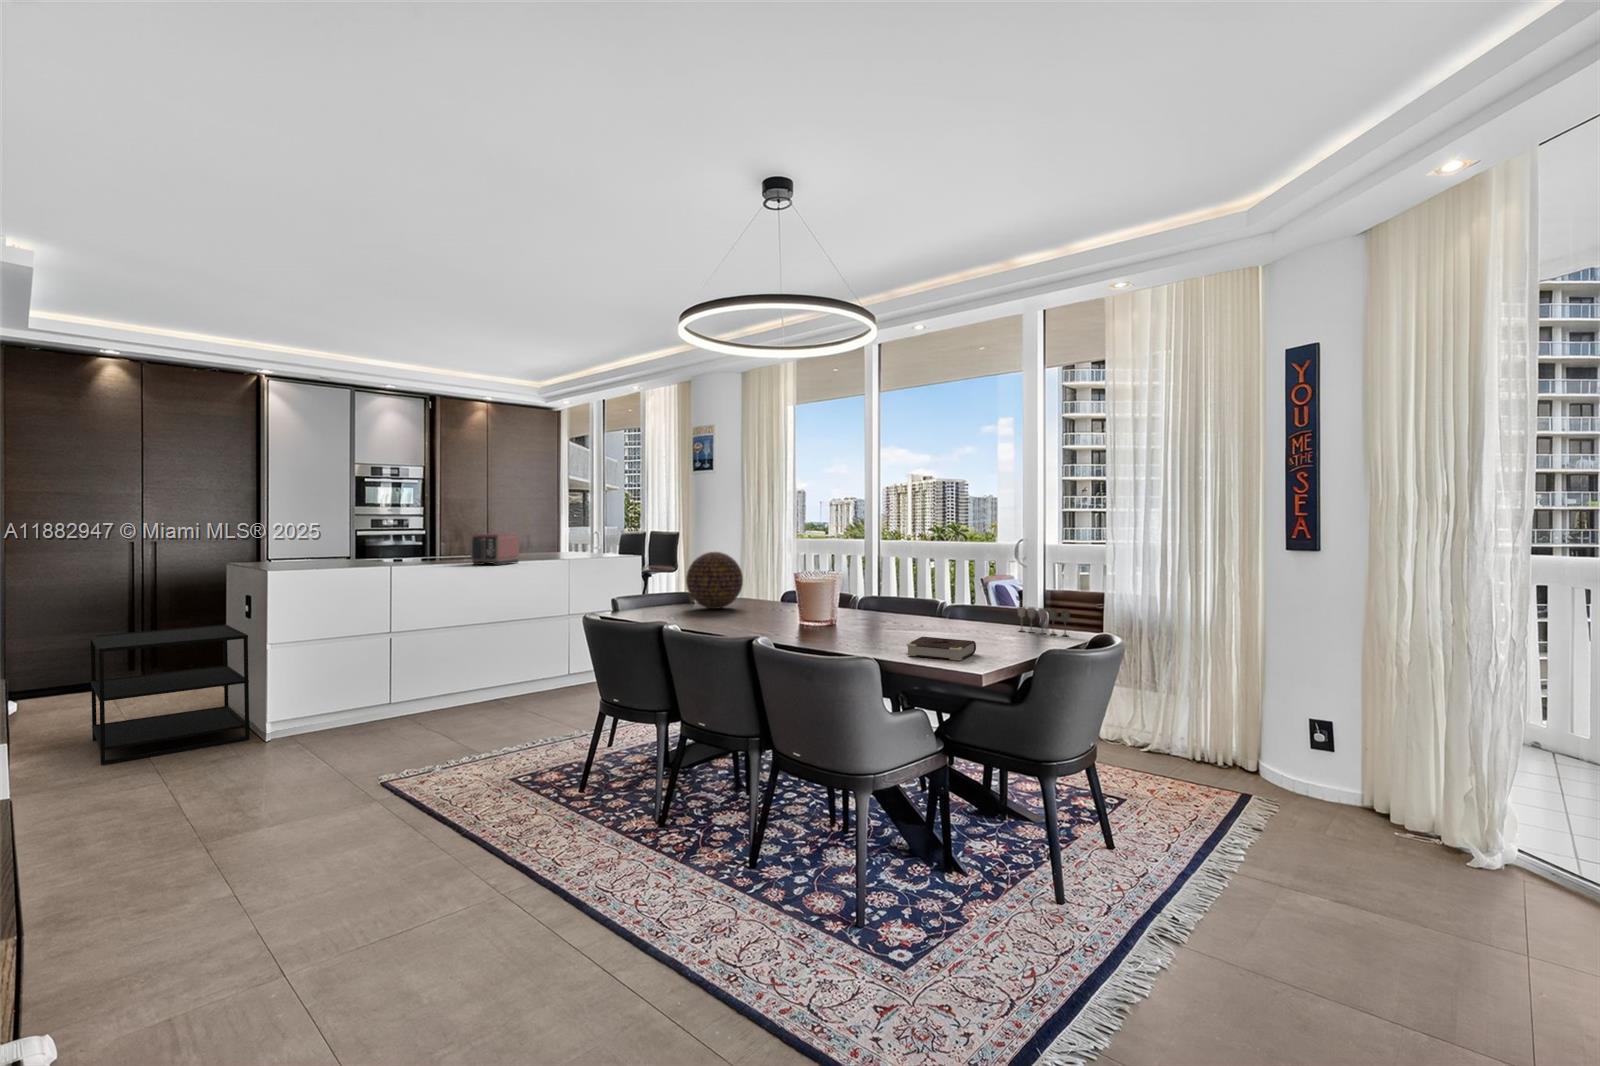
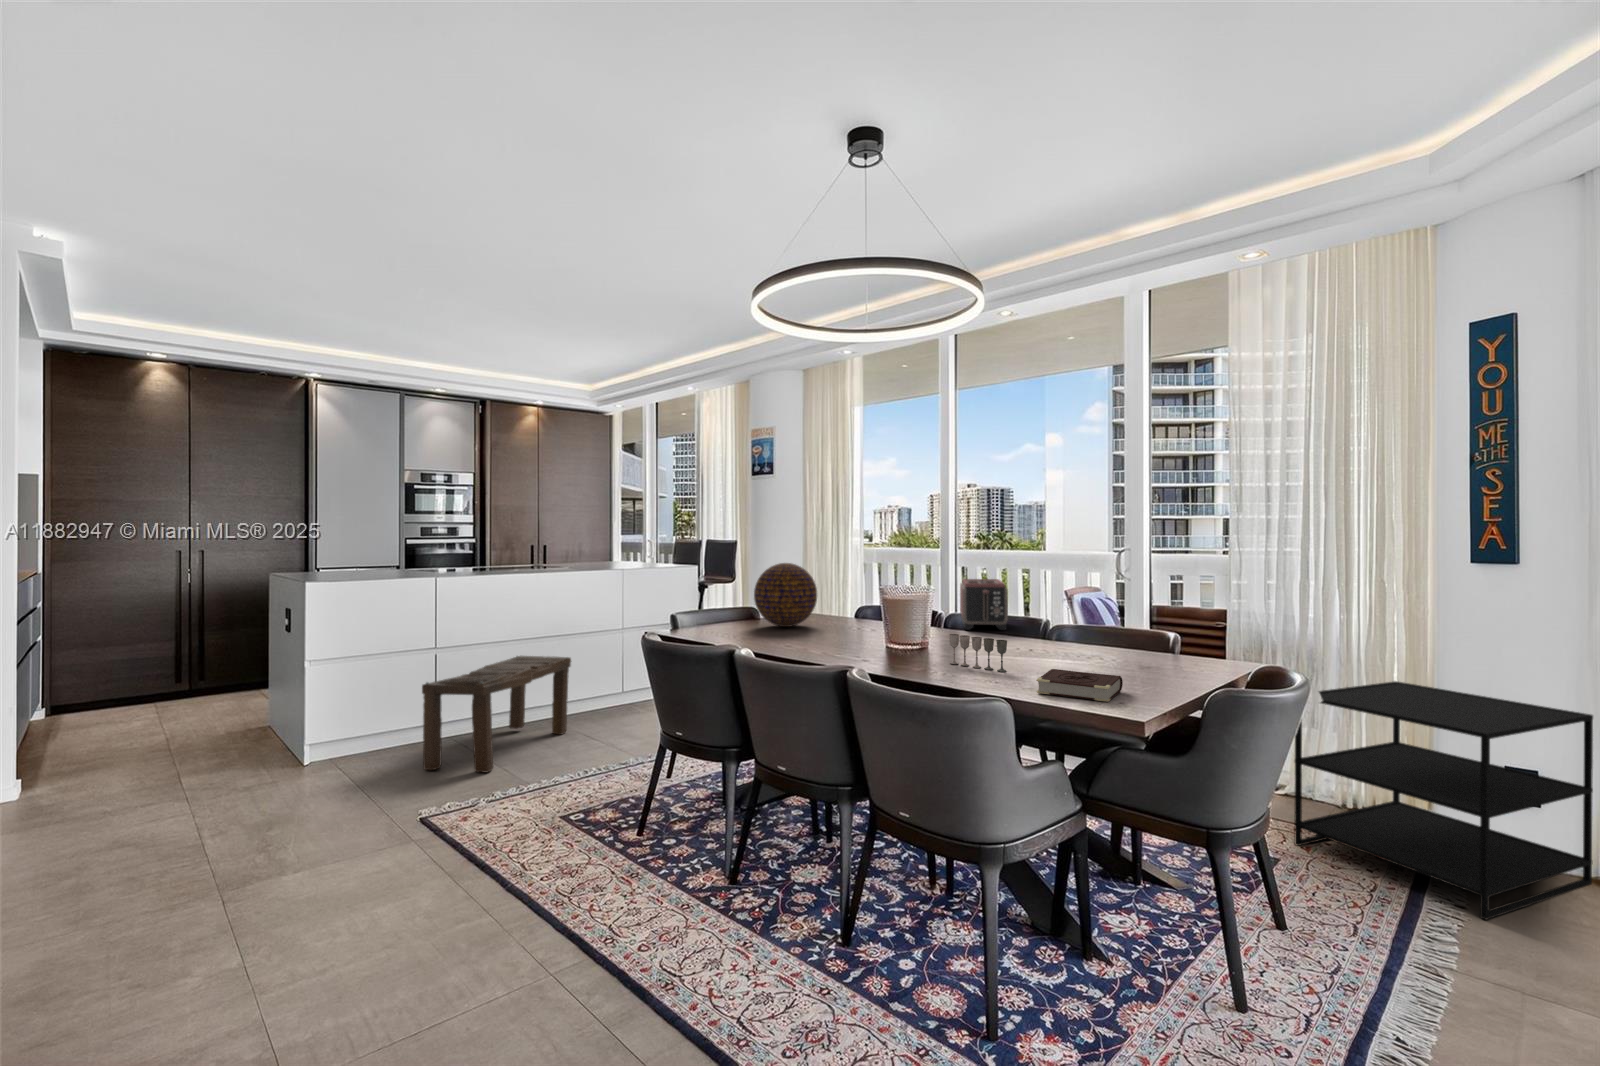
toaster: present [471,533,519,565] -> present [960,579,1008,630]
wine glass: present [1018,607,1070,636] -> present [949,634,1007,672]
side table: present [90,625,250,765] -> present [1294,681,1593,920]
bench: none [379,640,520,744] -> present [422,656,571,773]

